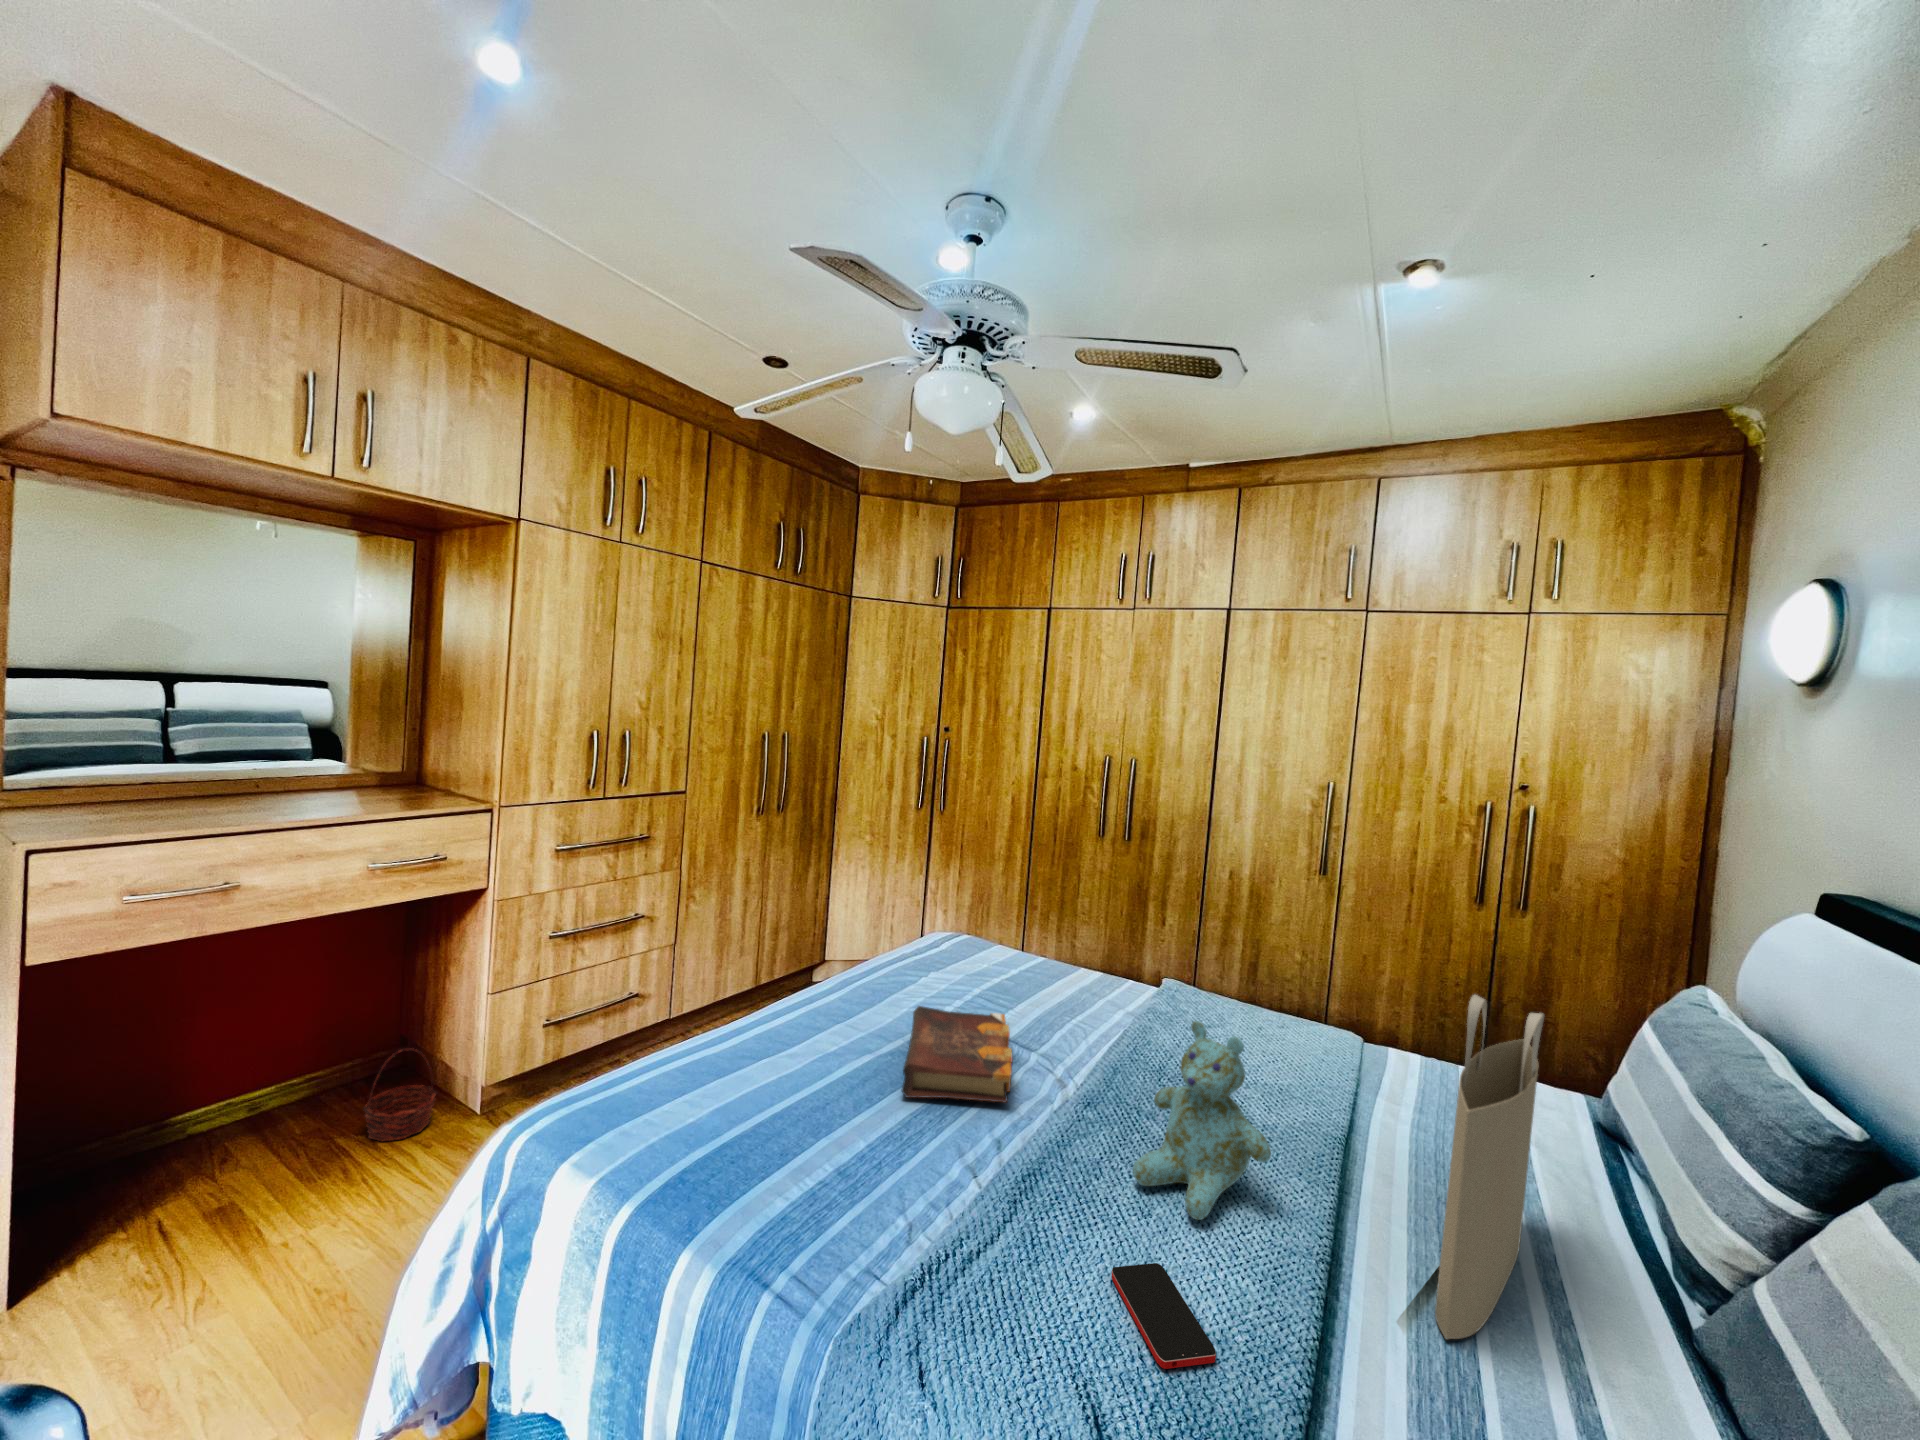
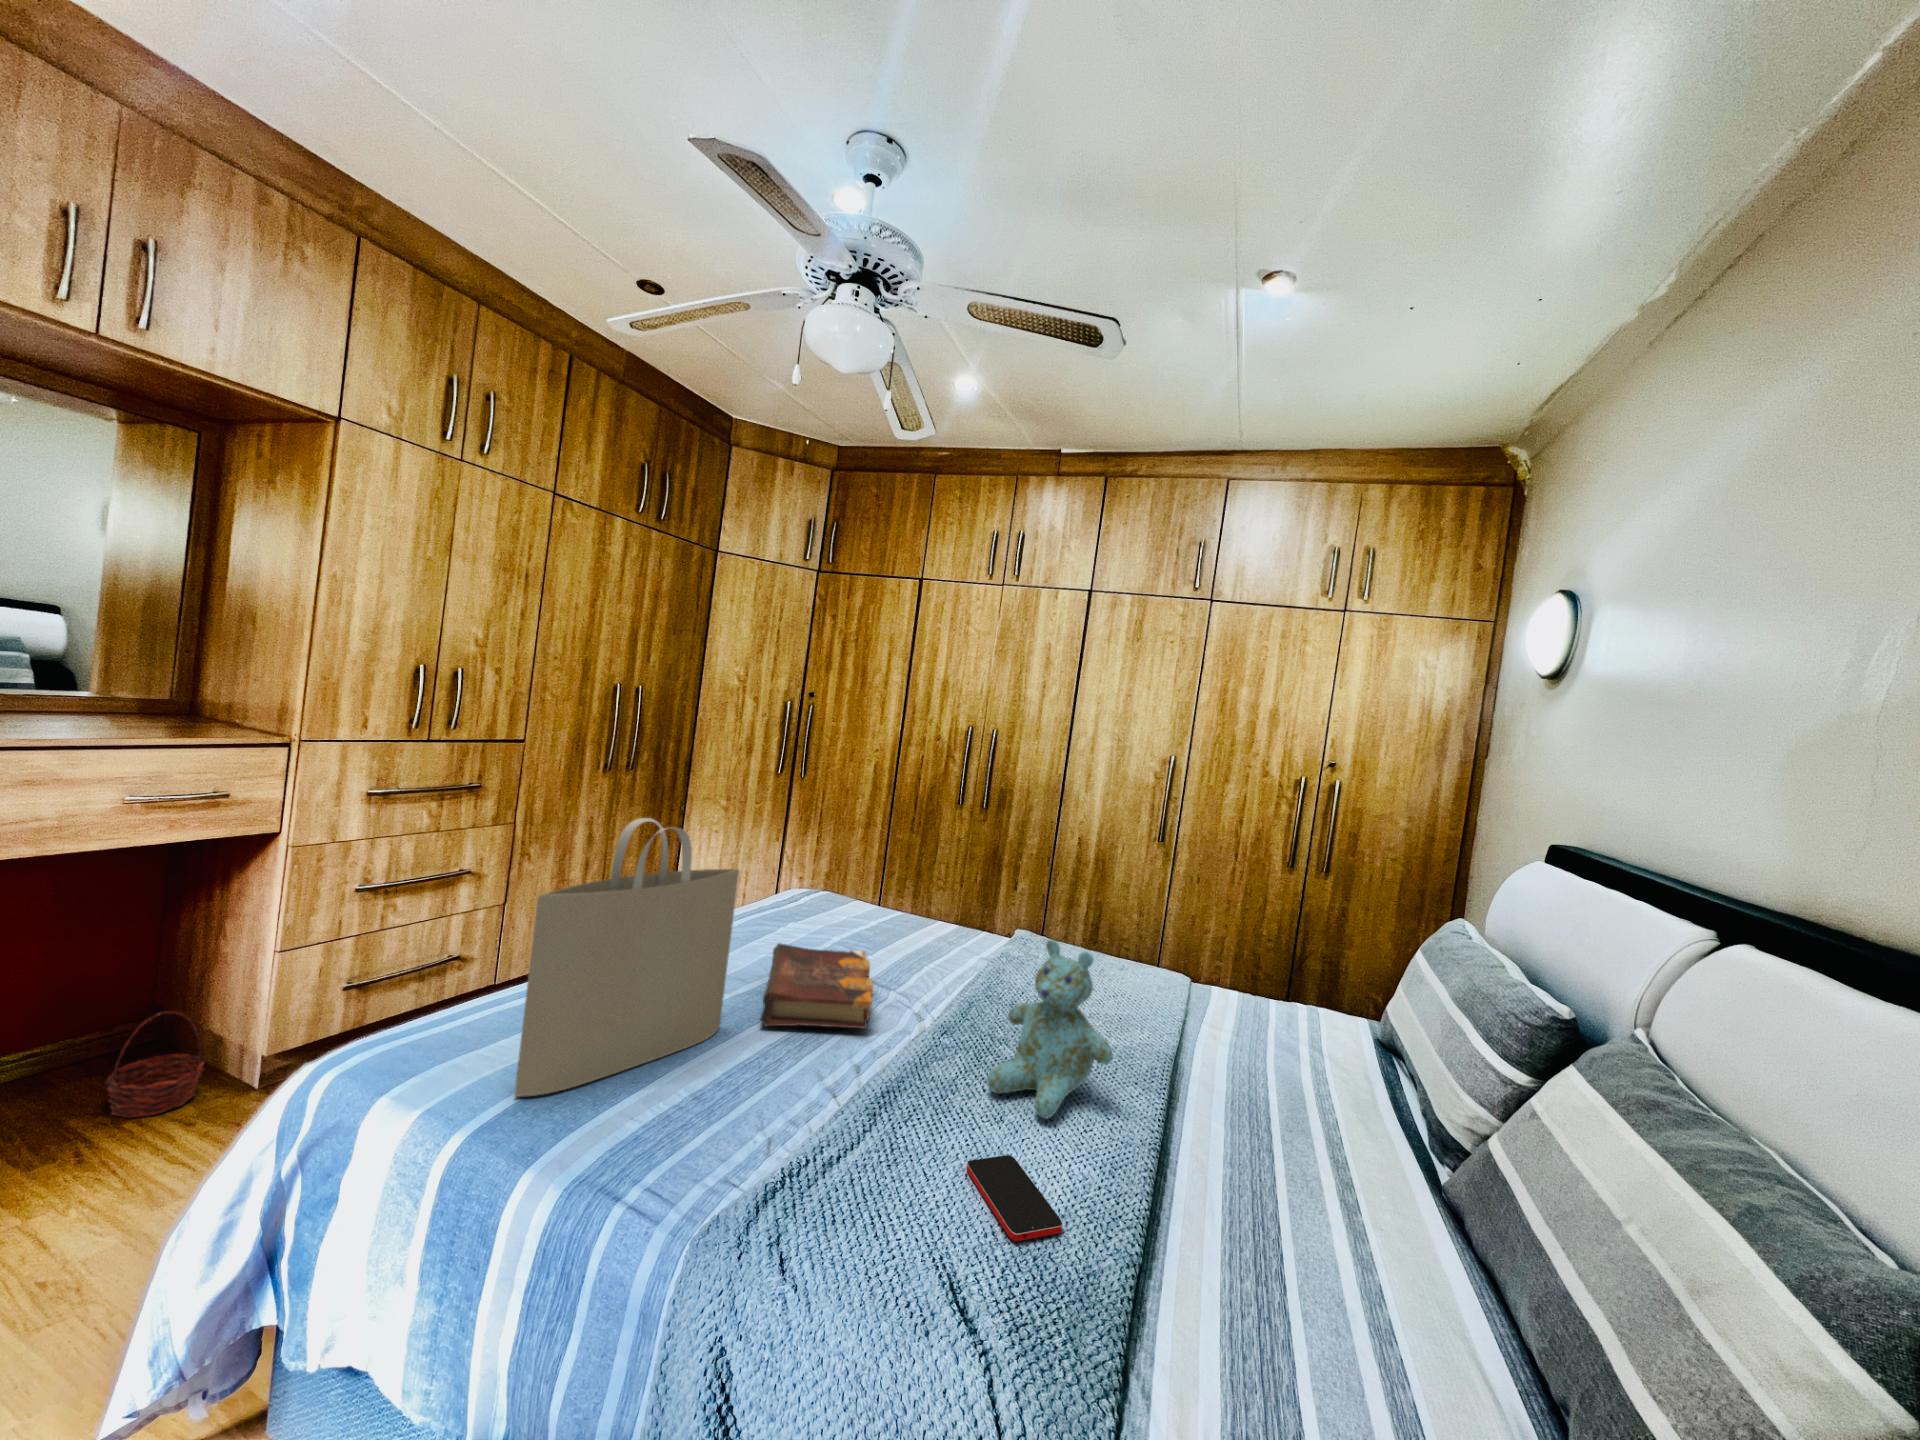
tote bag: present [1435,995,1544,1339] -> present [514,818,739,1097]

